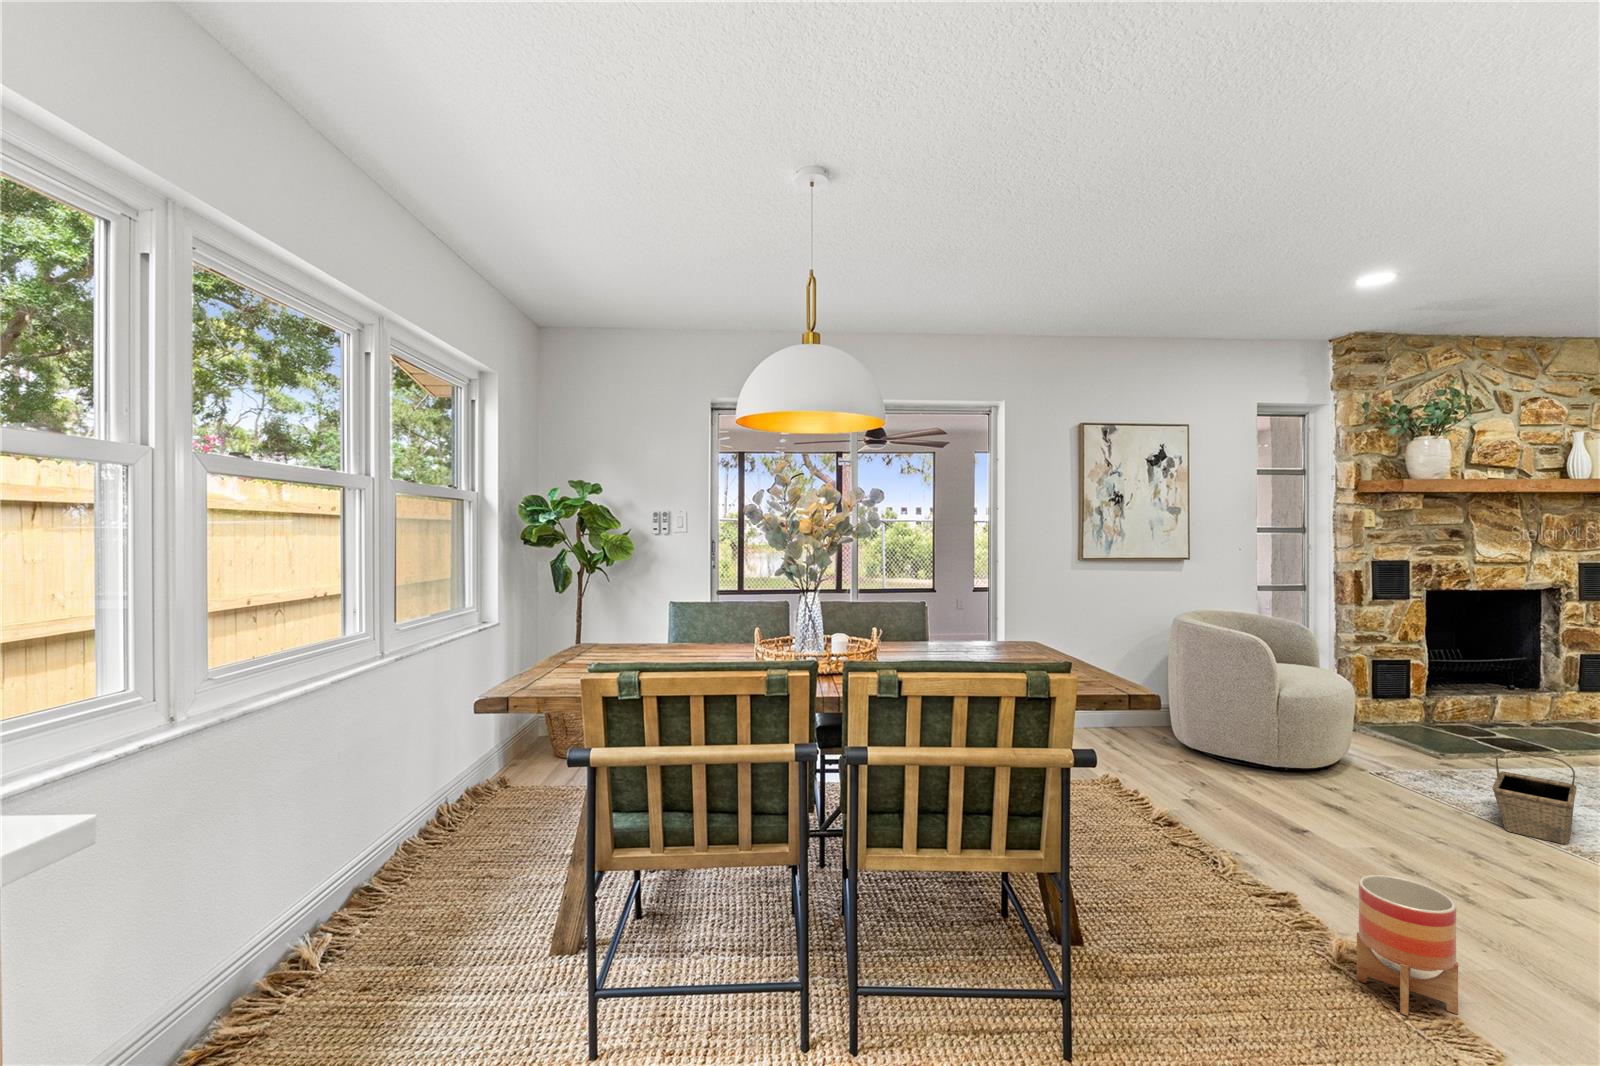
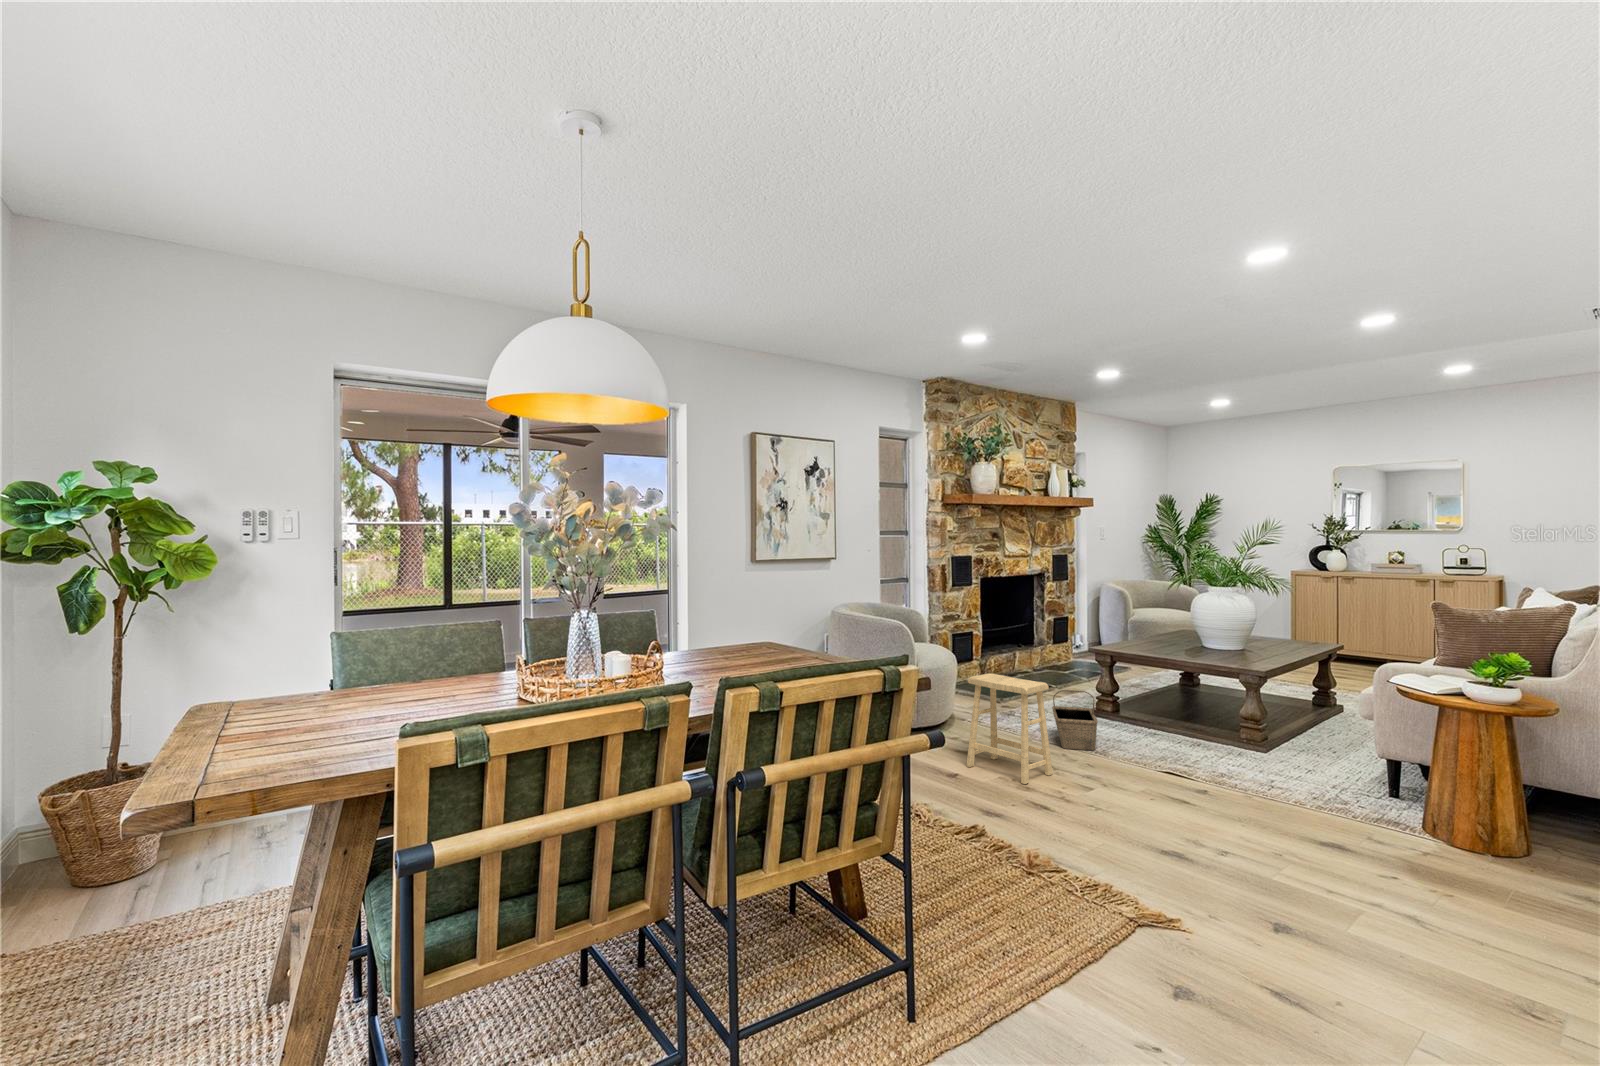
footstool: none [1323,711,1462,862] -> present [967,673,1053,784]
planter: present [1357,875,1458,1016] -> none [1047,794,1108,895]

